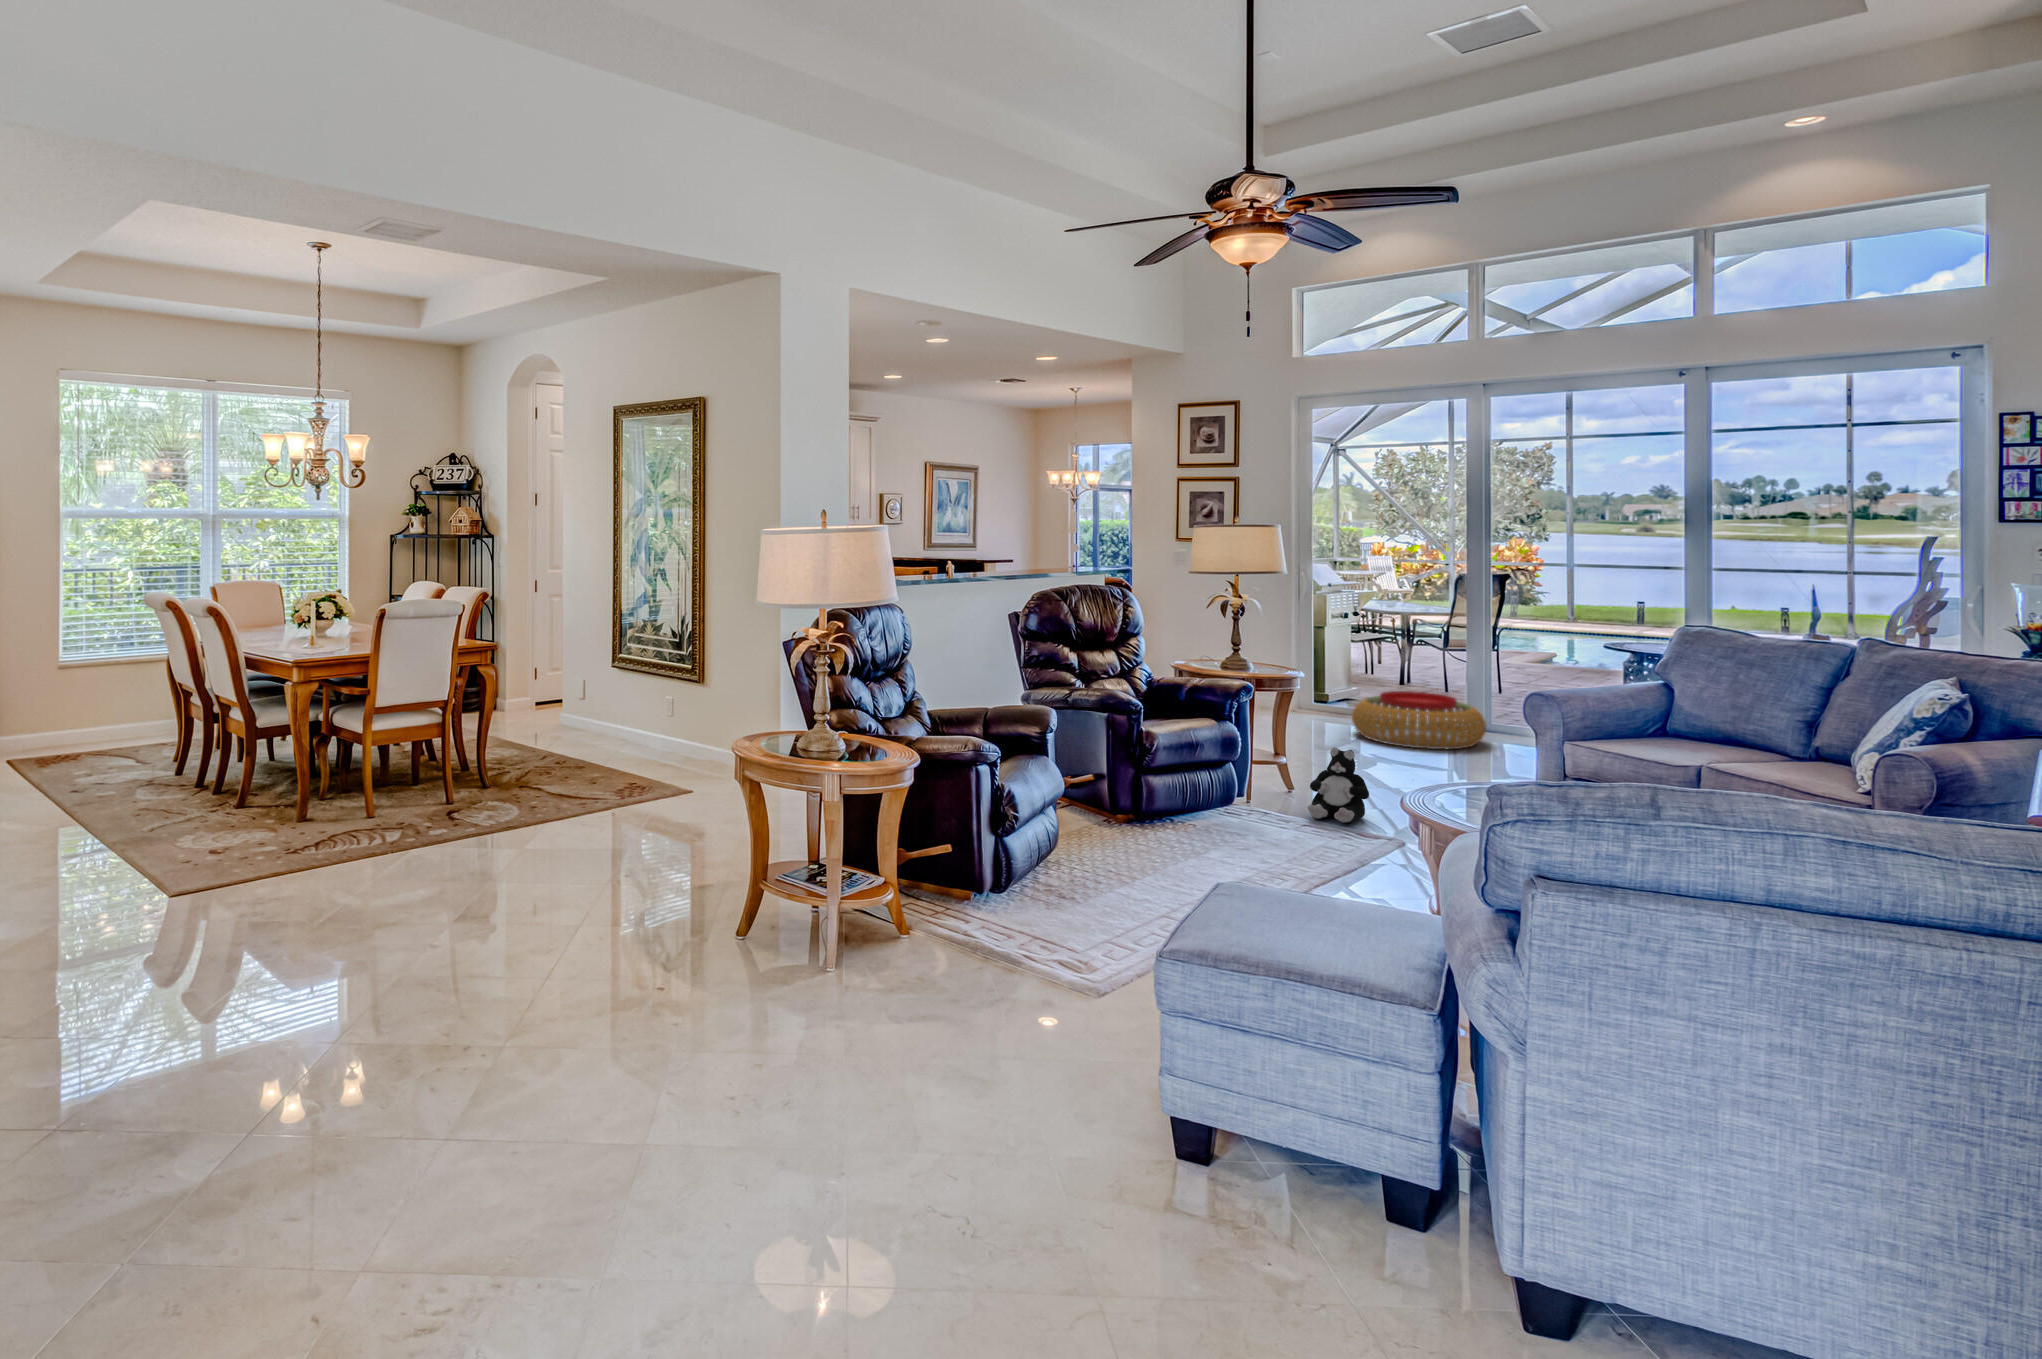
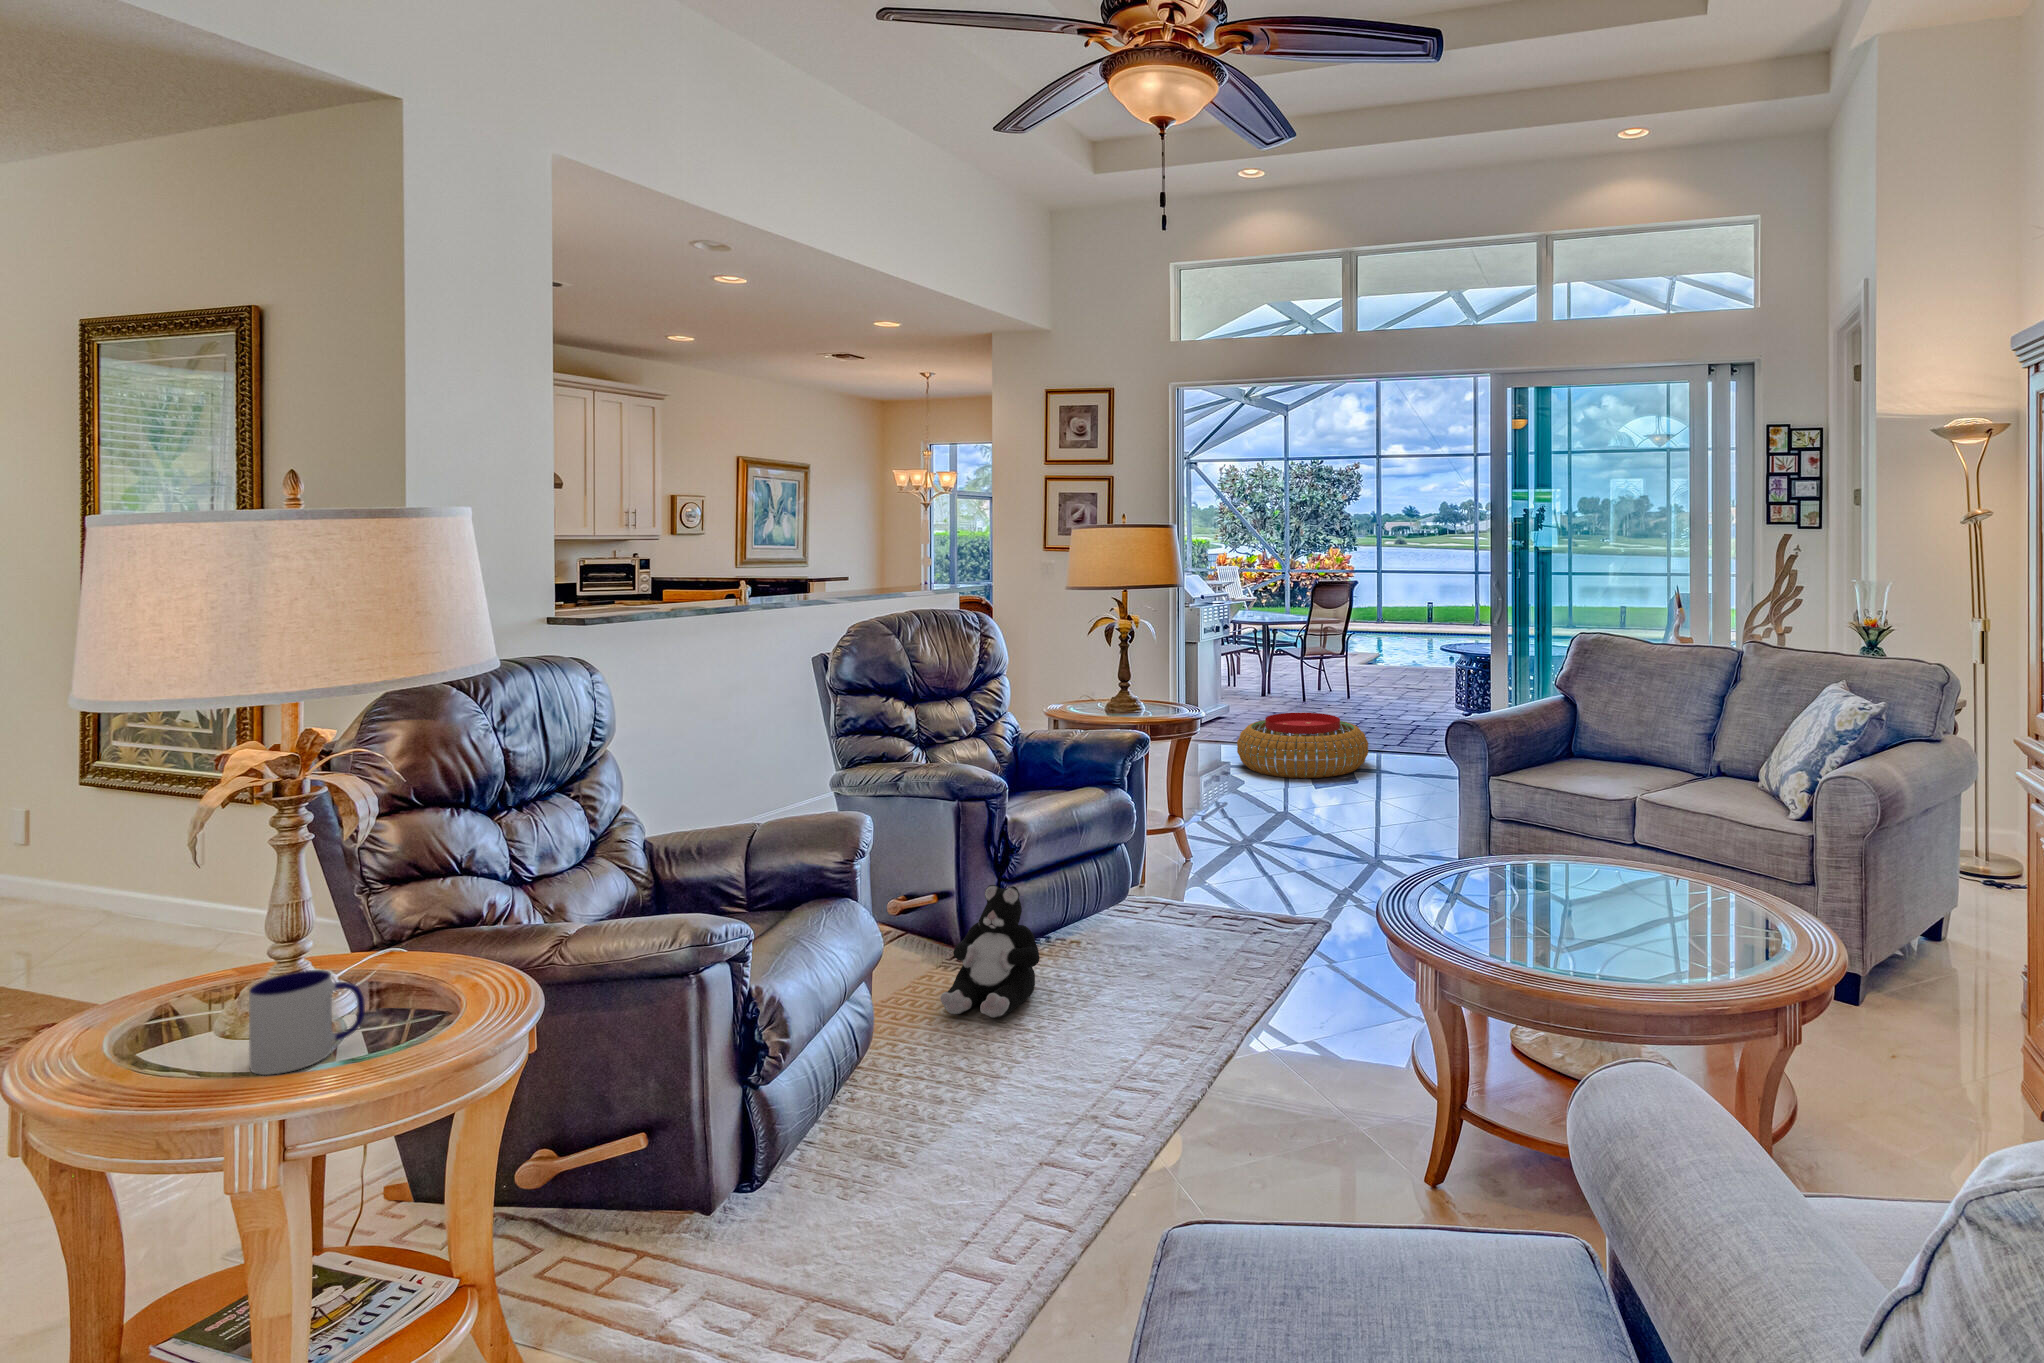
mug: none [820,723,858,762] -> present [249,970,365,1075]
plush toy: present [1308,748,1369,823] -> present [940,885,1040,1018]

